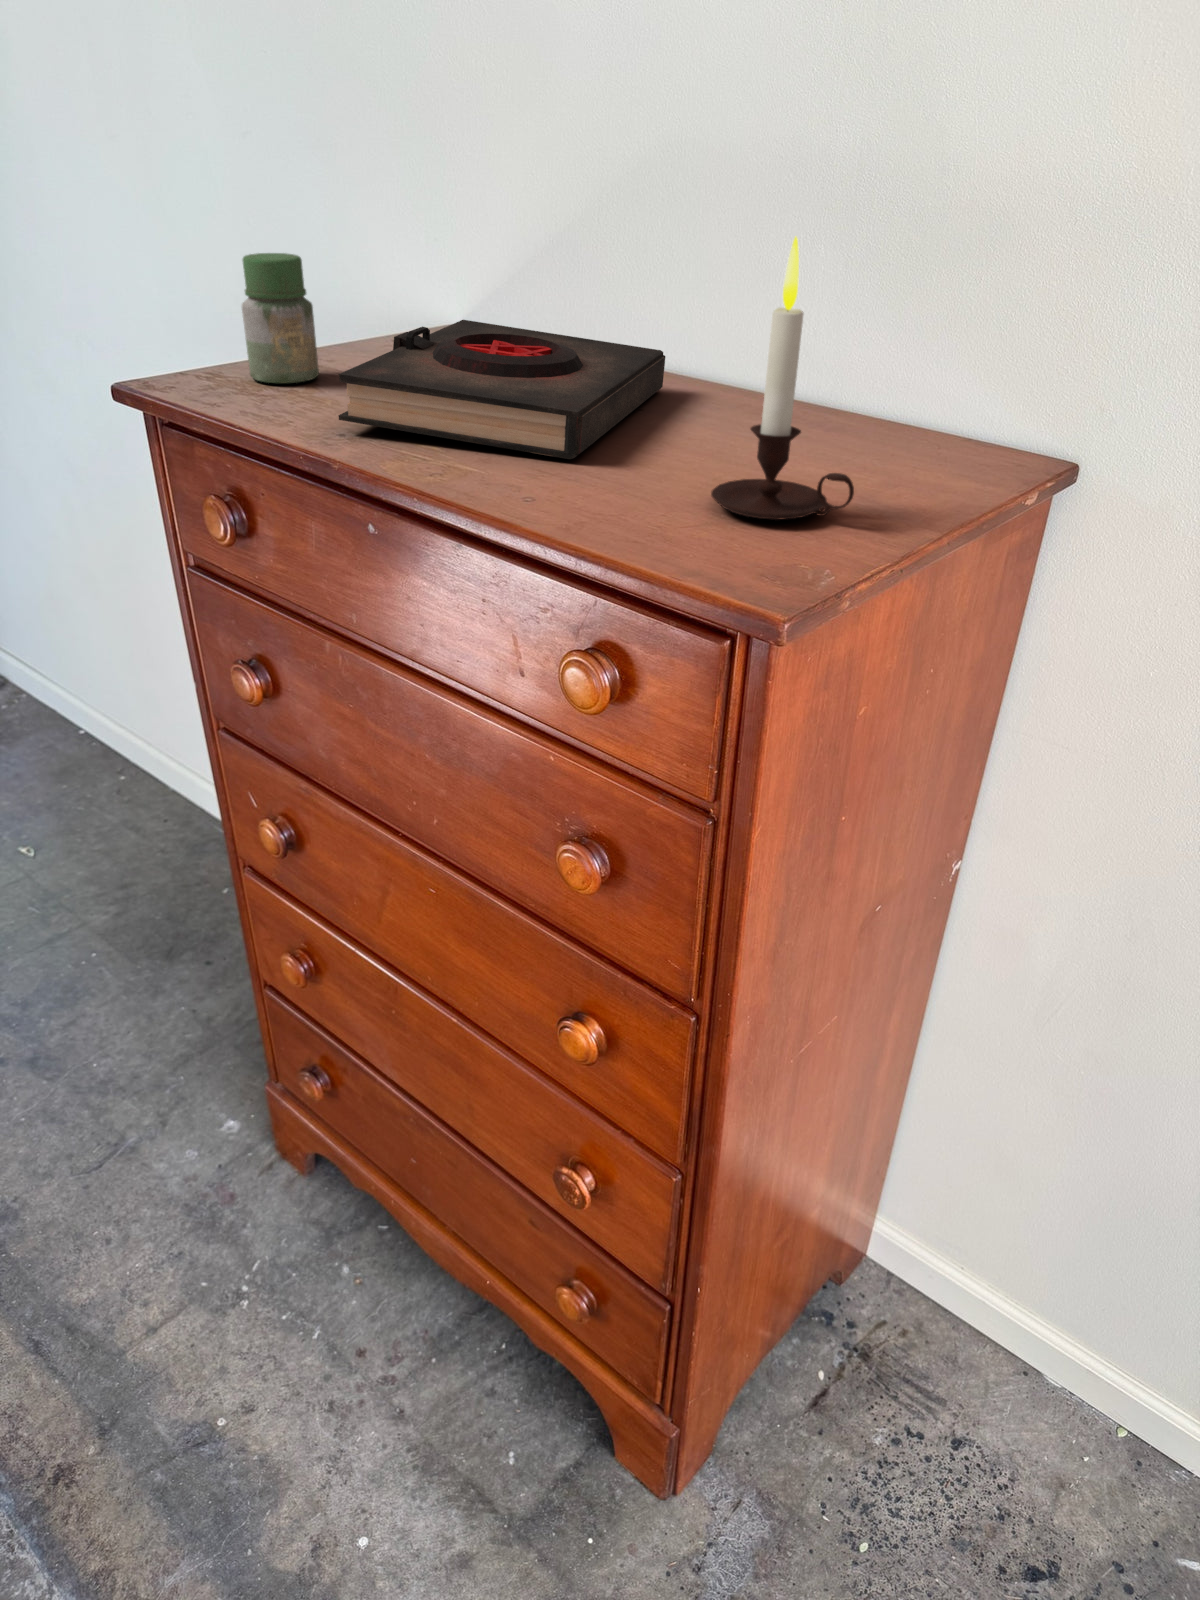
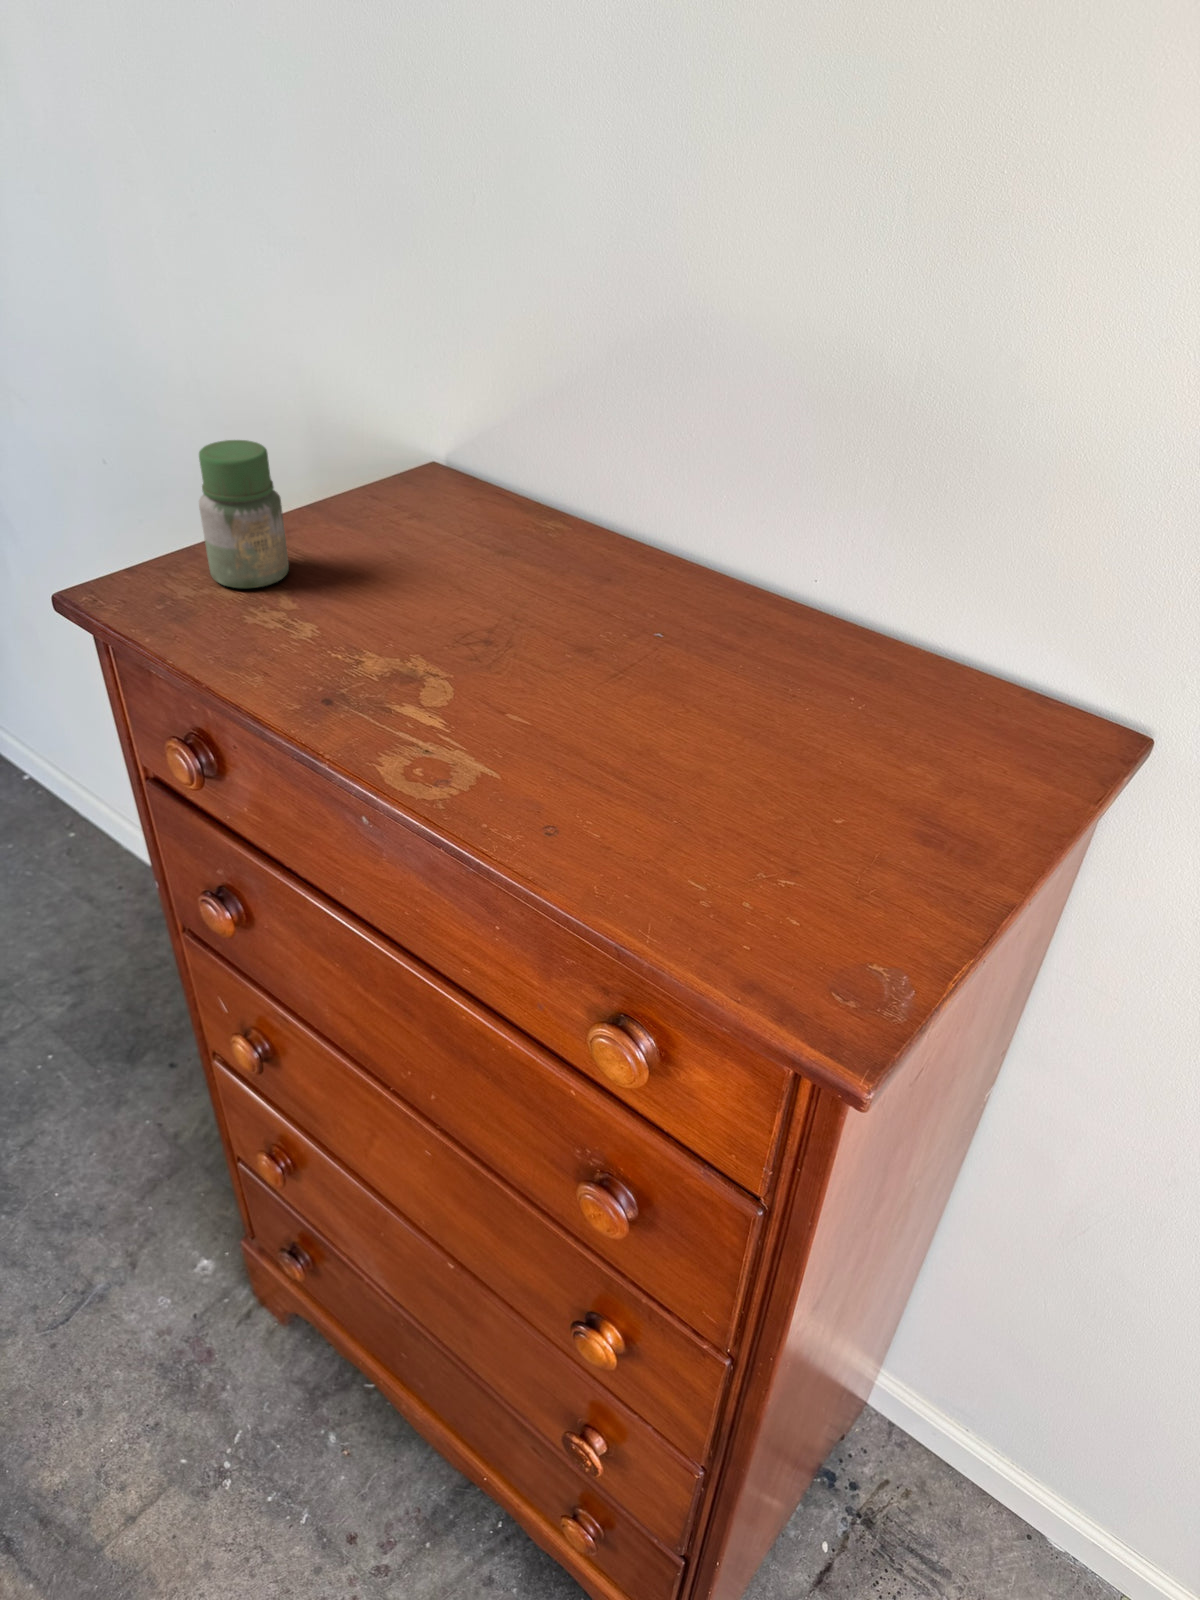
candle: present [711,236,854,520] -> none [758,578,926,869]
book: present [339,320,665,459] -> none [319,500,682,743]

